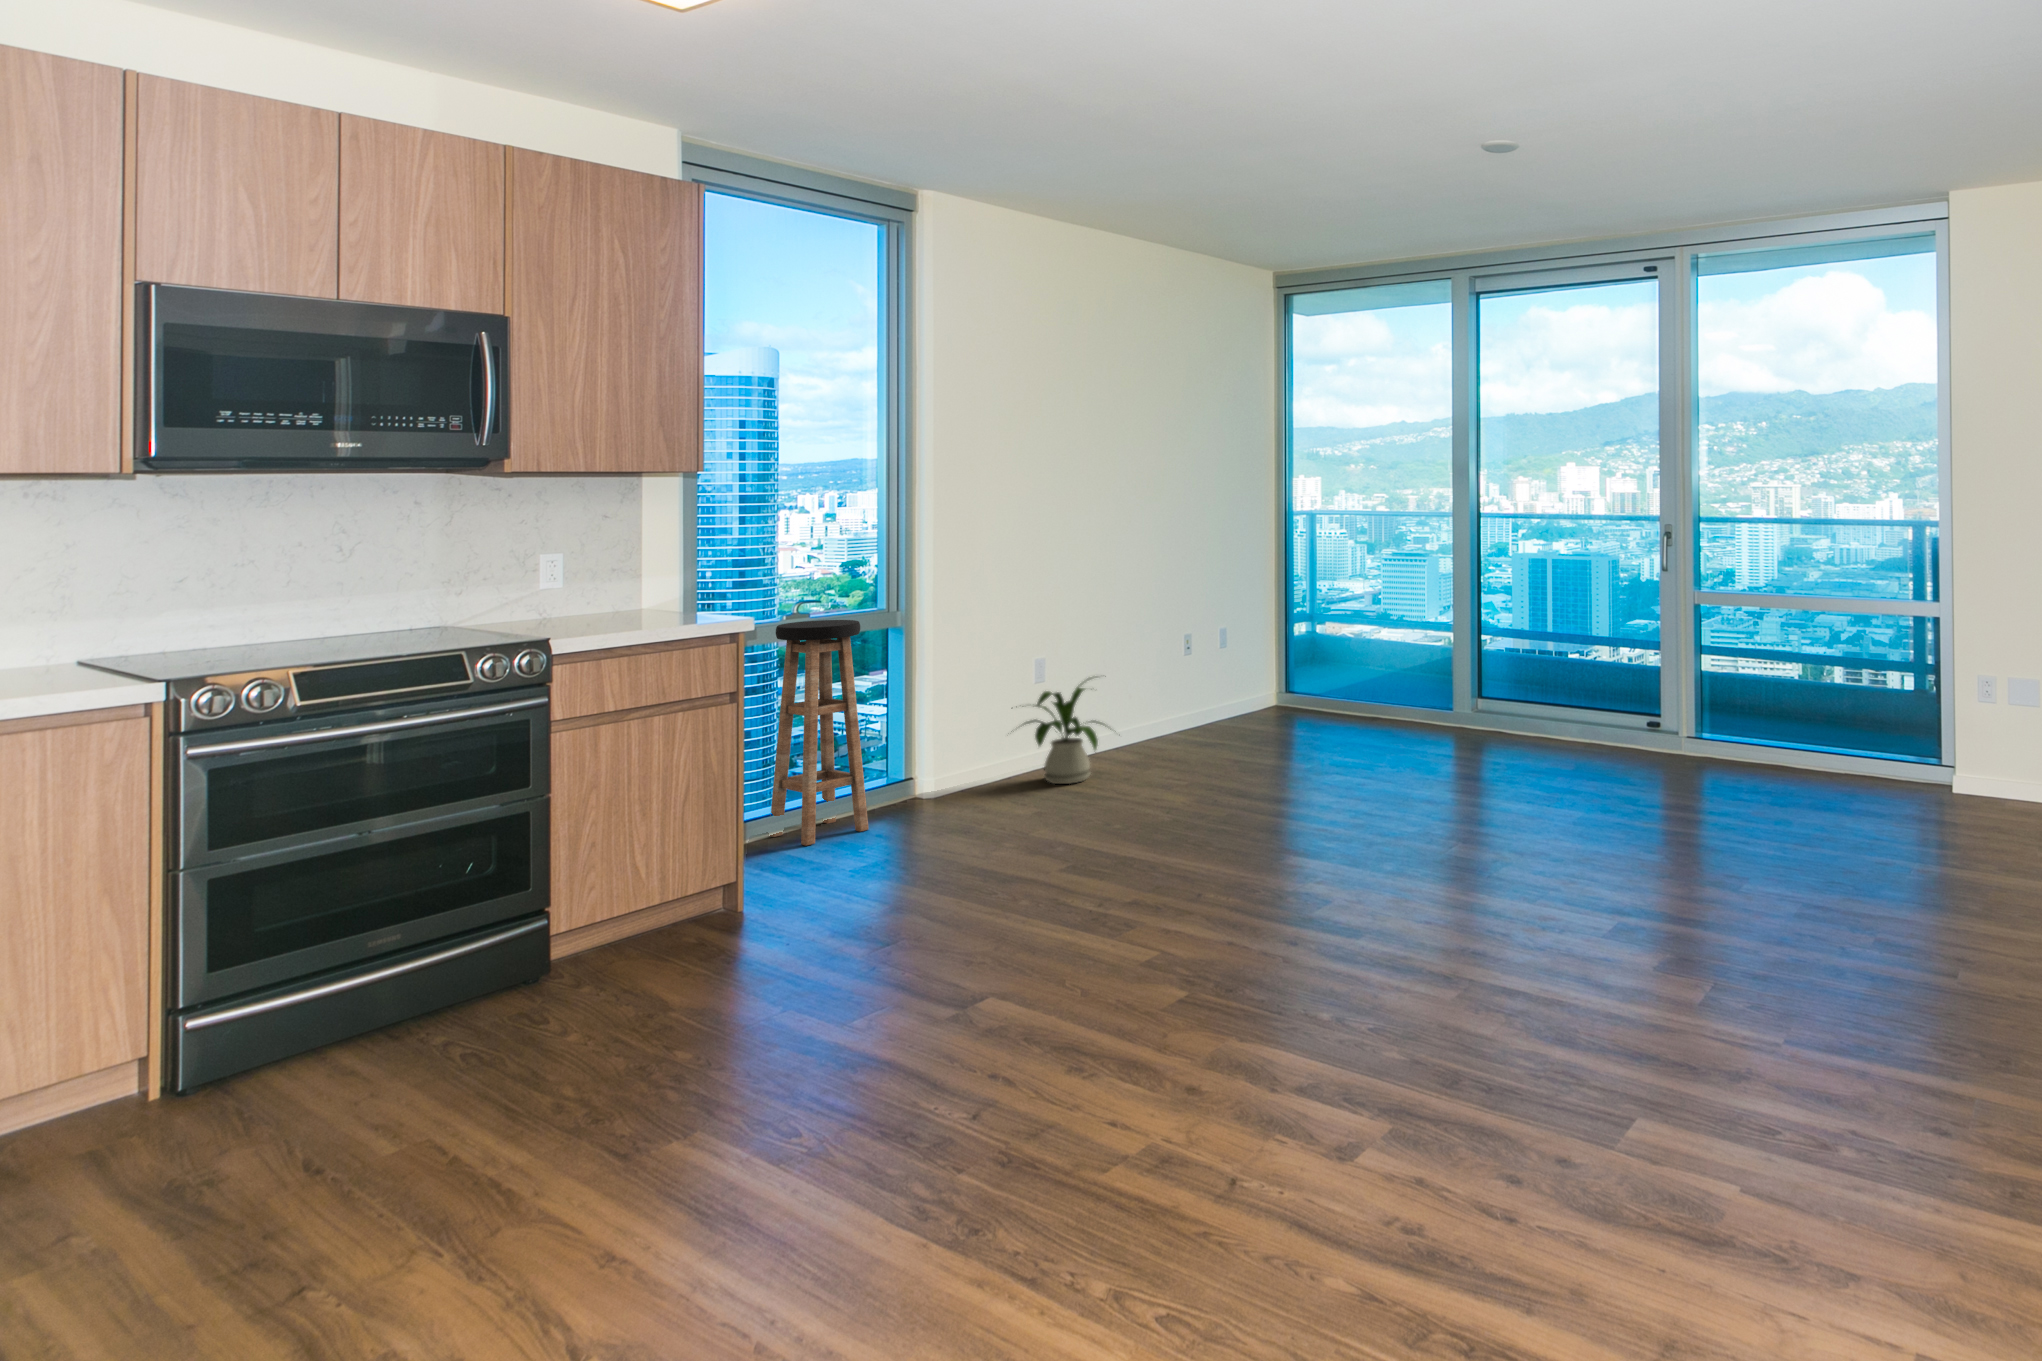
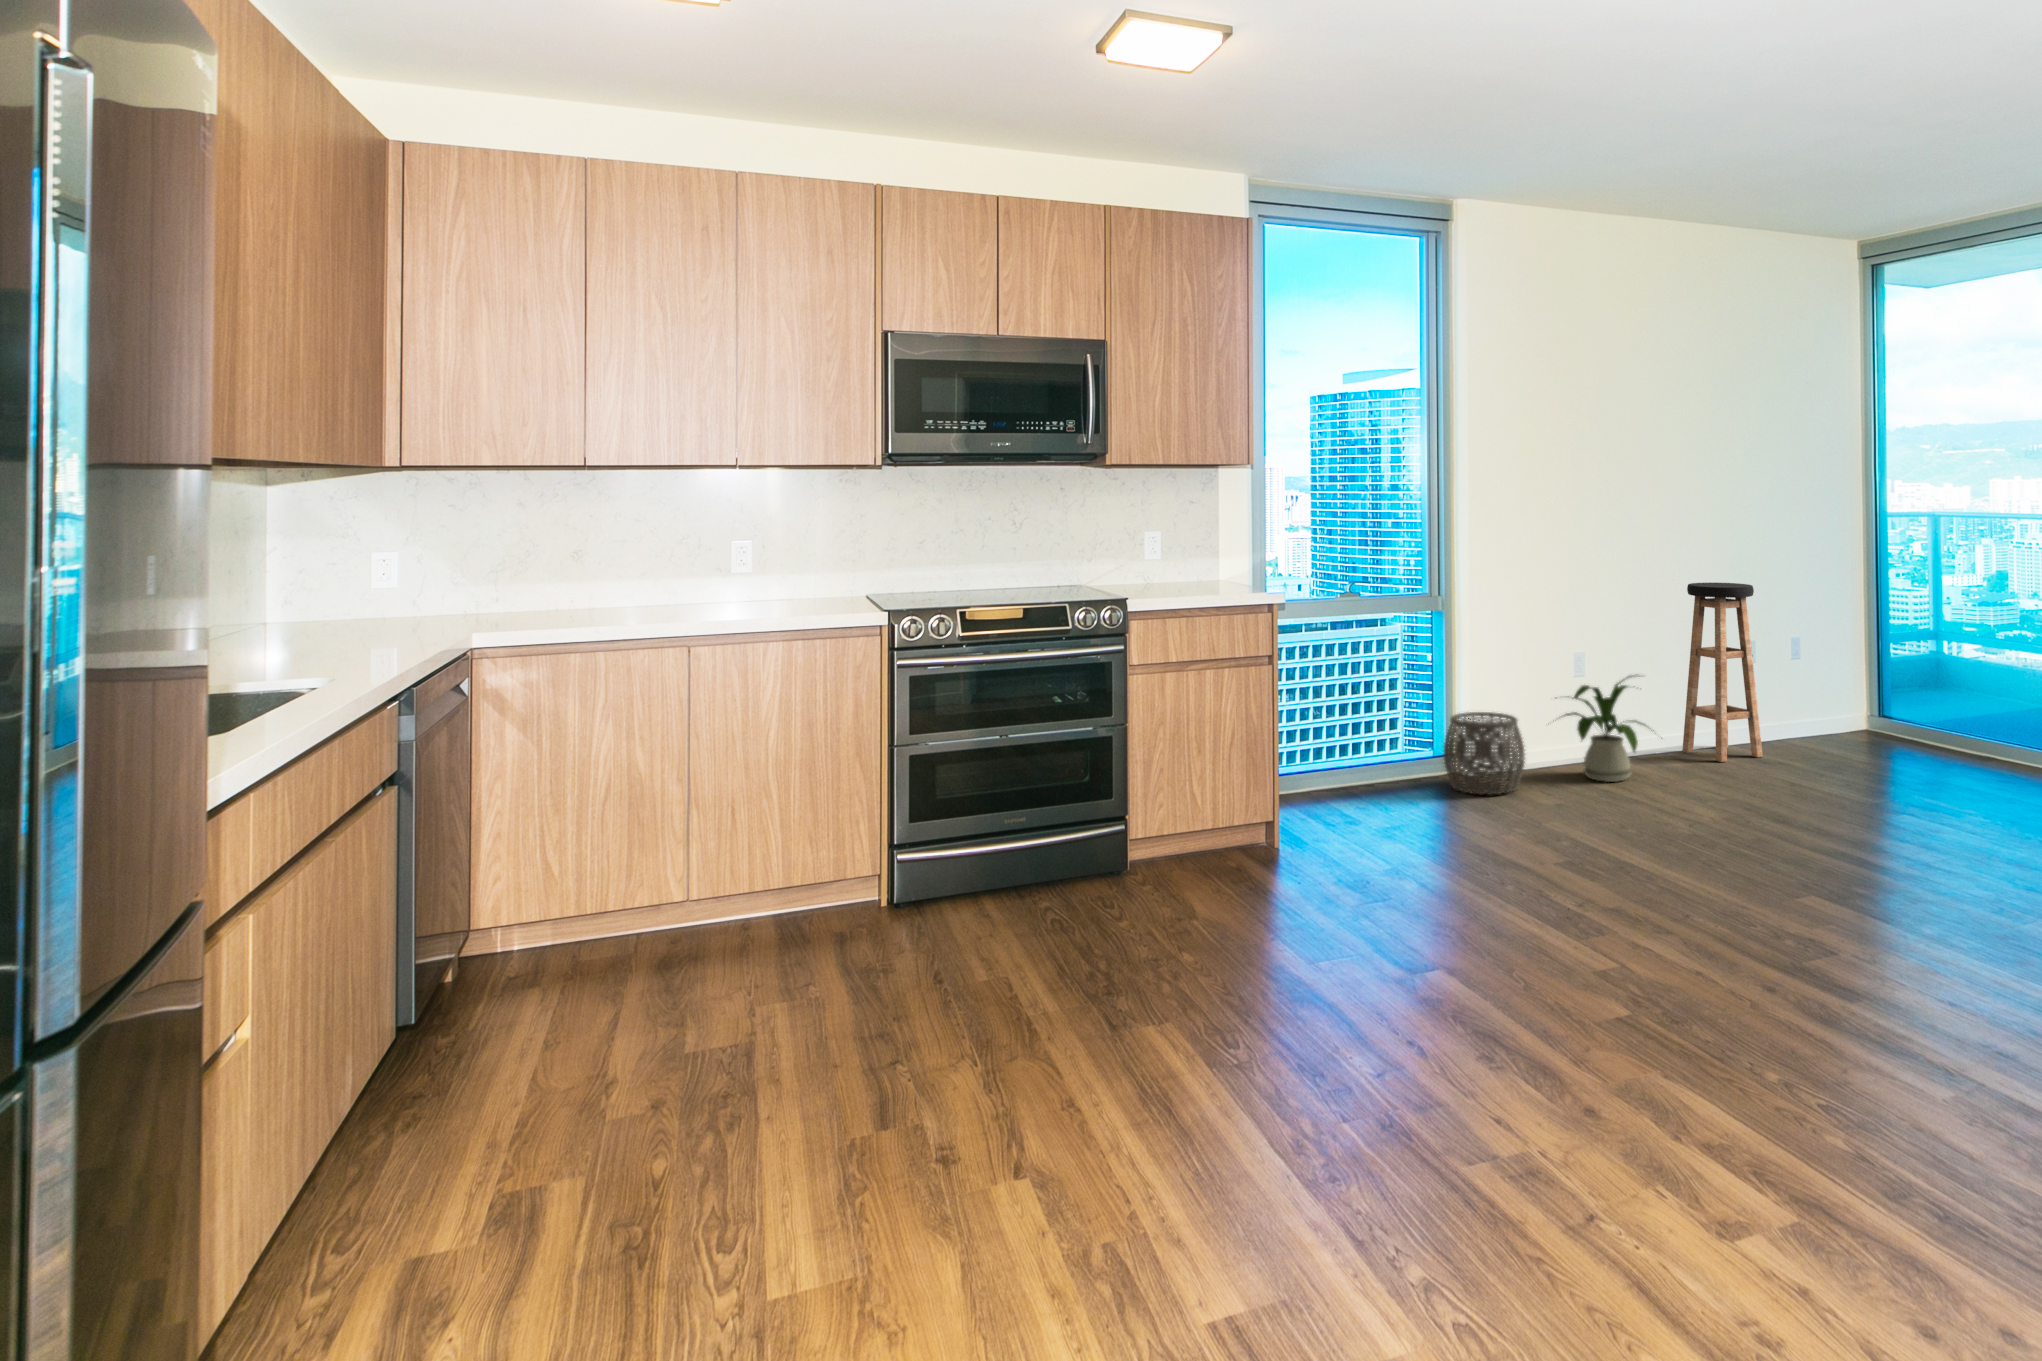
bar stool: present [770,620,869,846] -> present [1682,583,1763,762]
woven basket: none [903,729,993,816] -> present [1443,712,1525,795]

